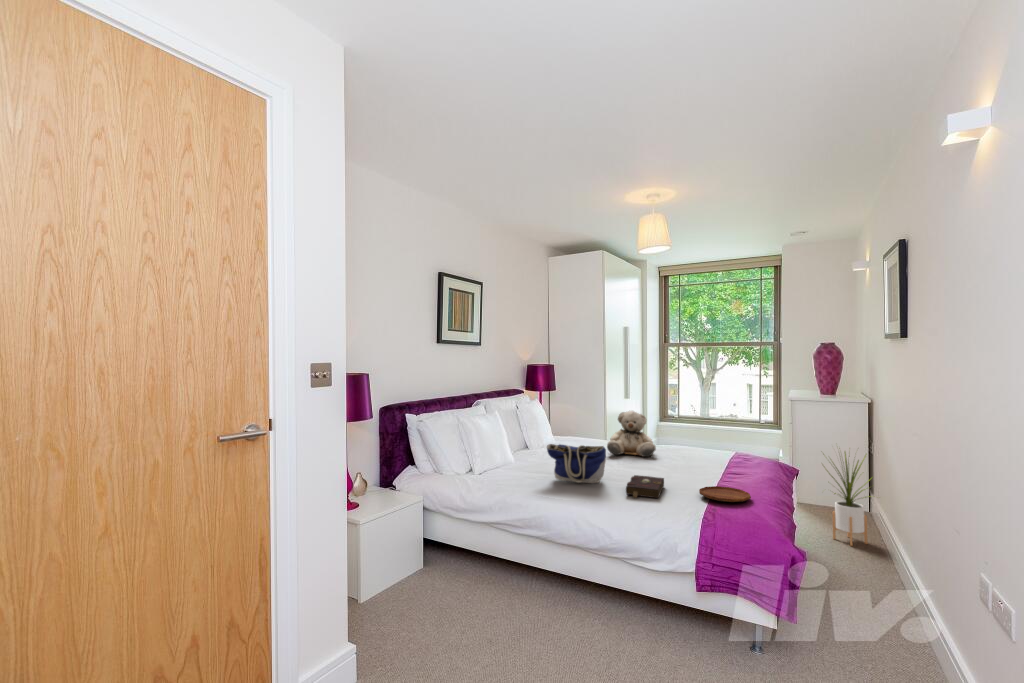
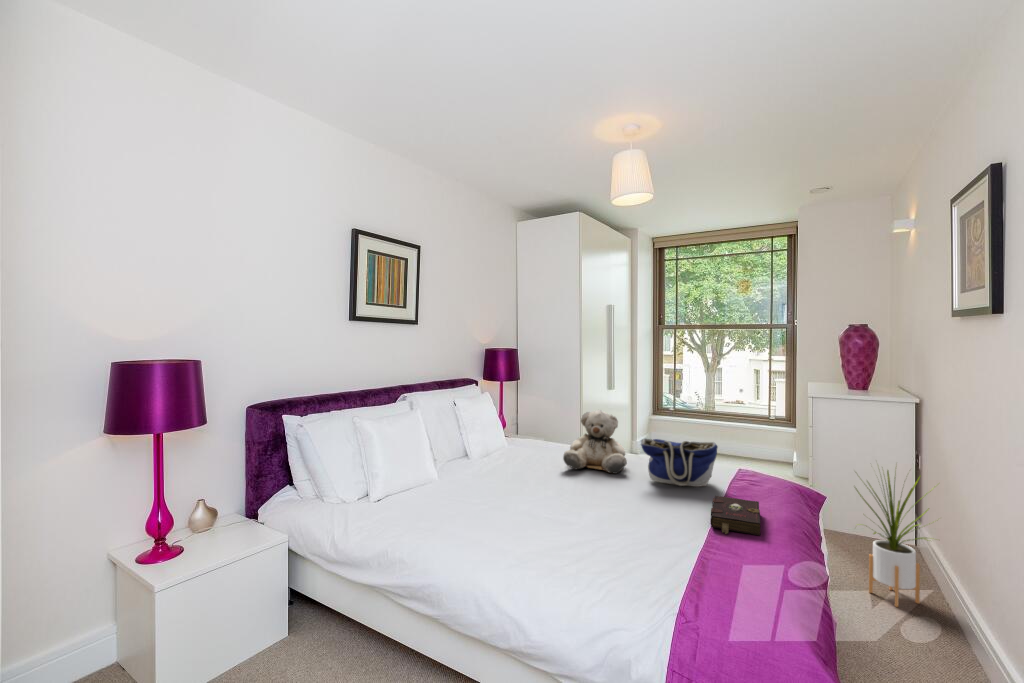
tote bag: present [547,444,606,483] -> present [641,439,718,487]
book: present [626,475,664,498] -> present [710,496,760,536]
tray: present [699,486,751,502] -> none [669,538,751,575]

